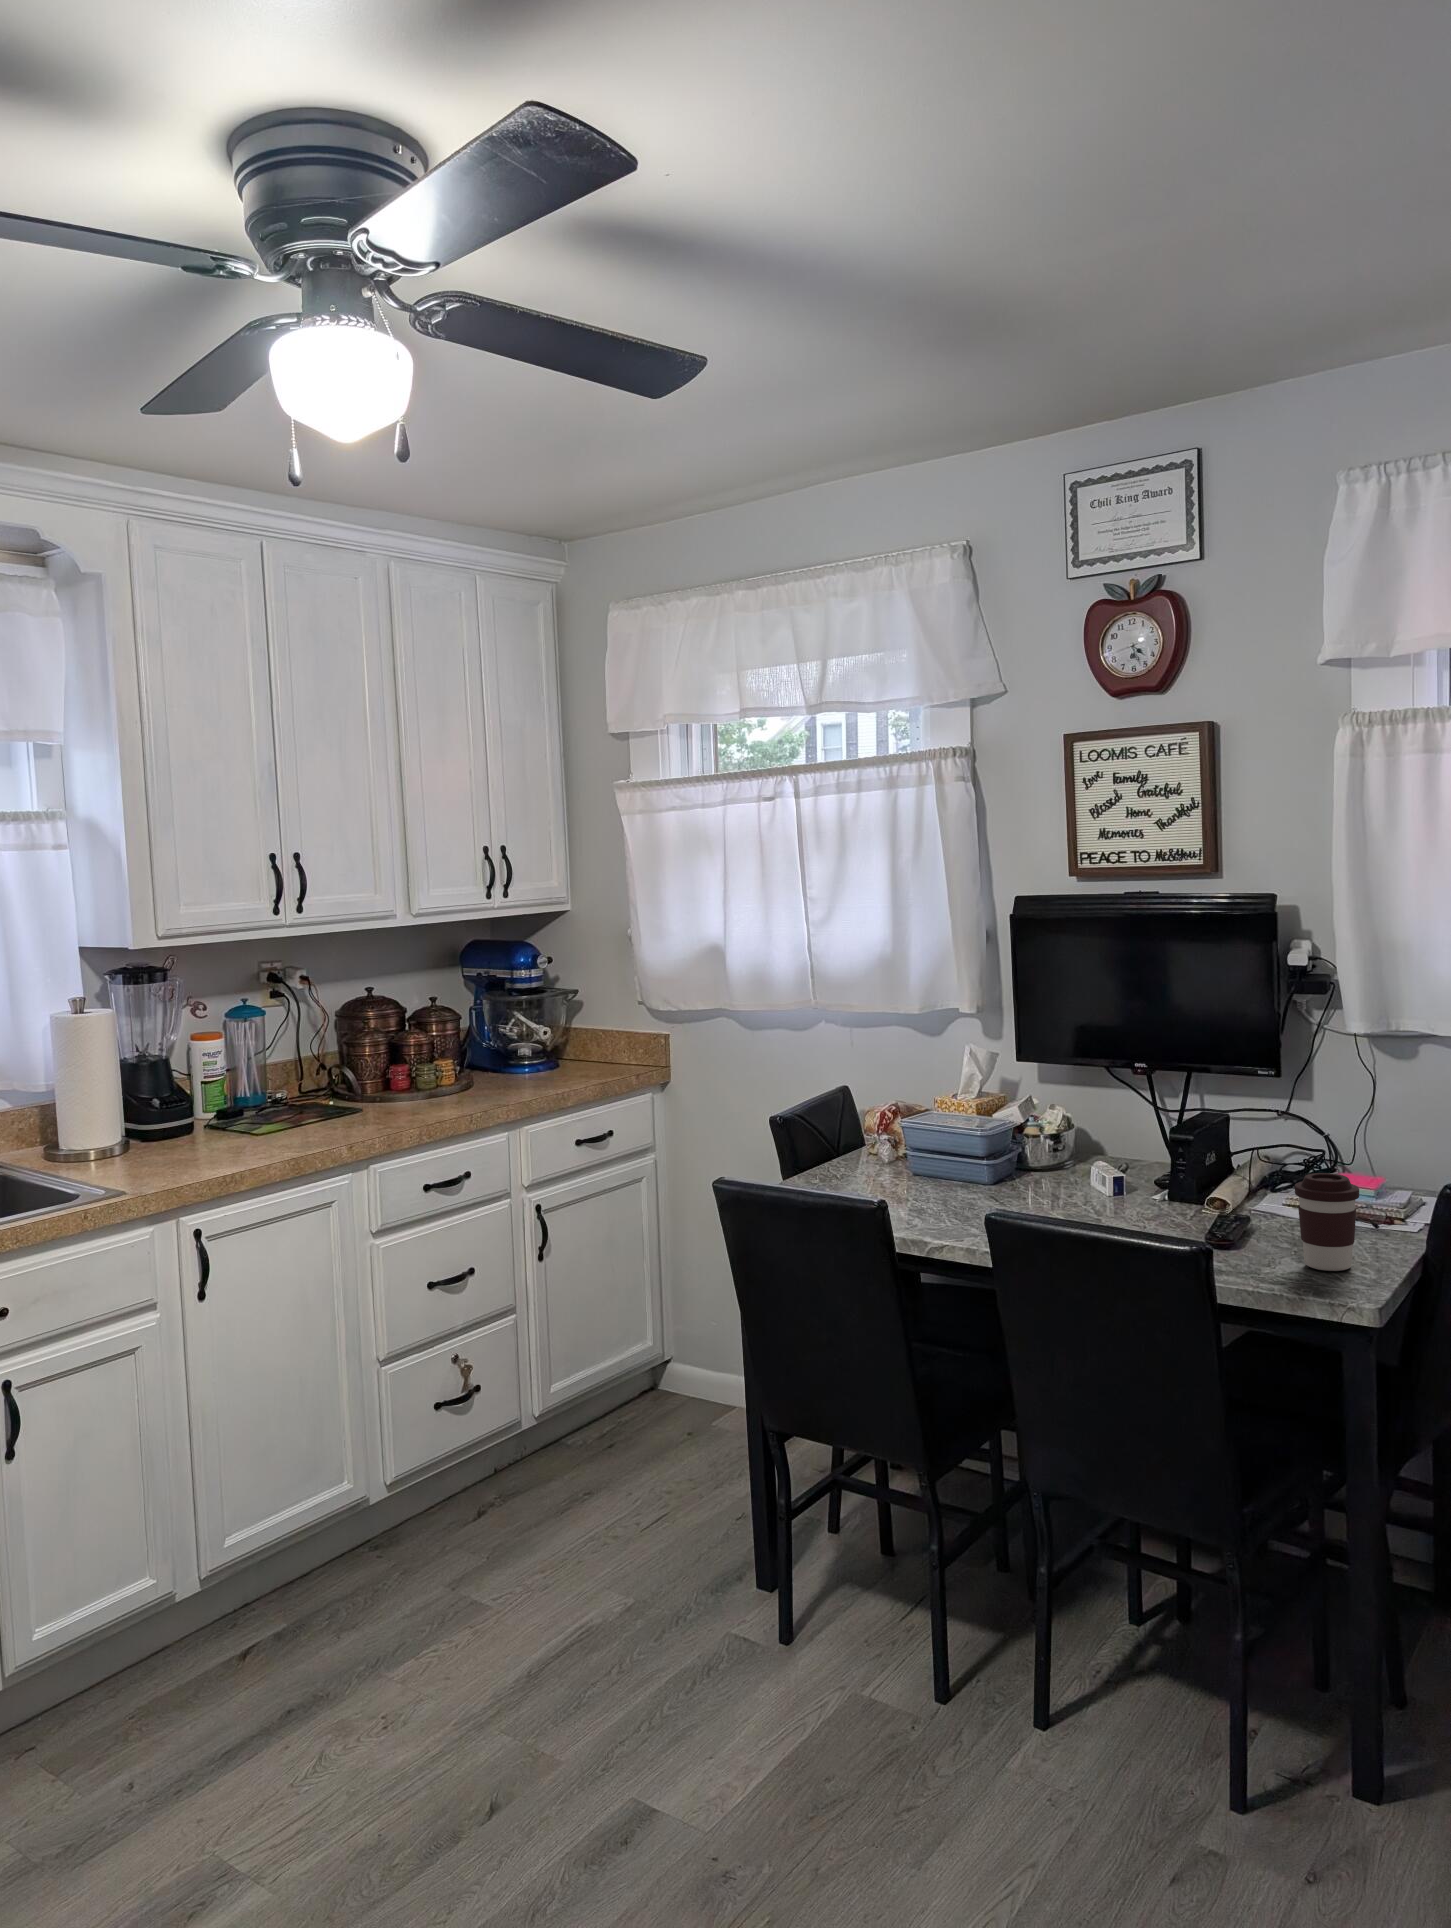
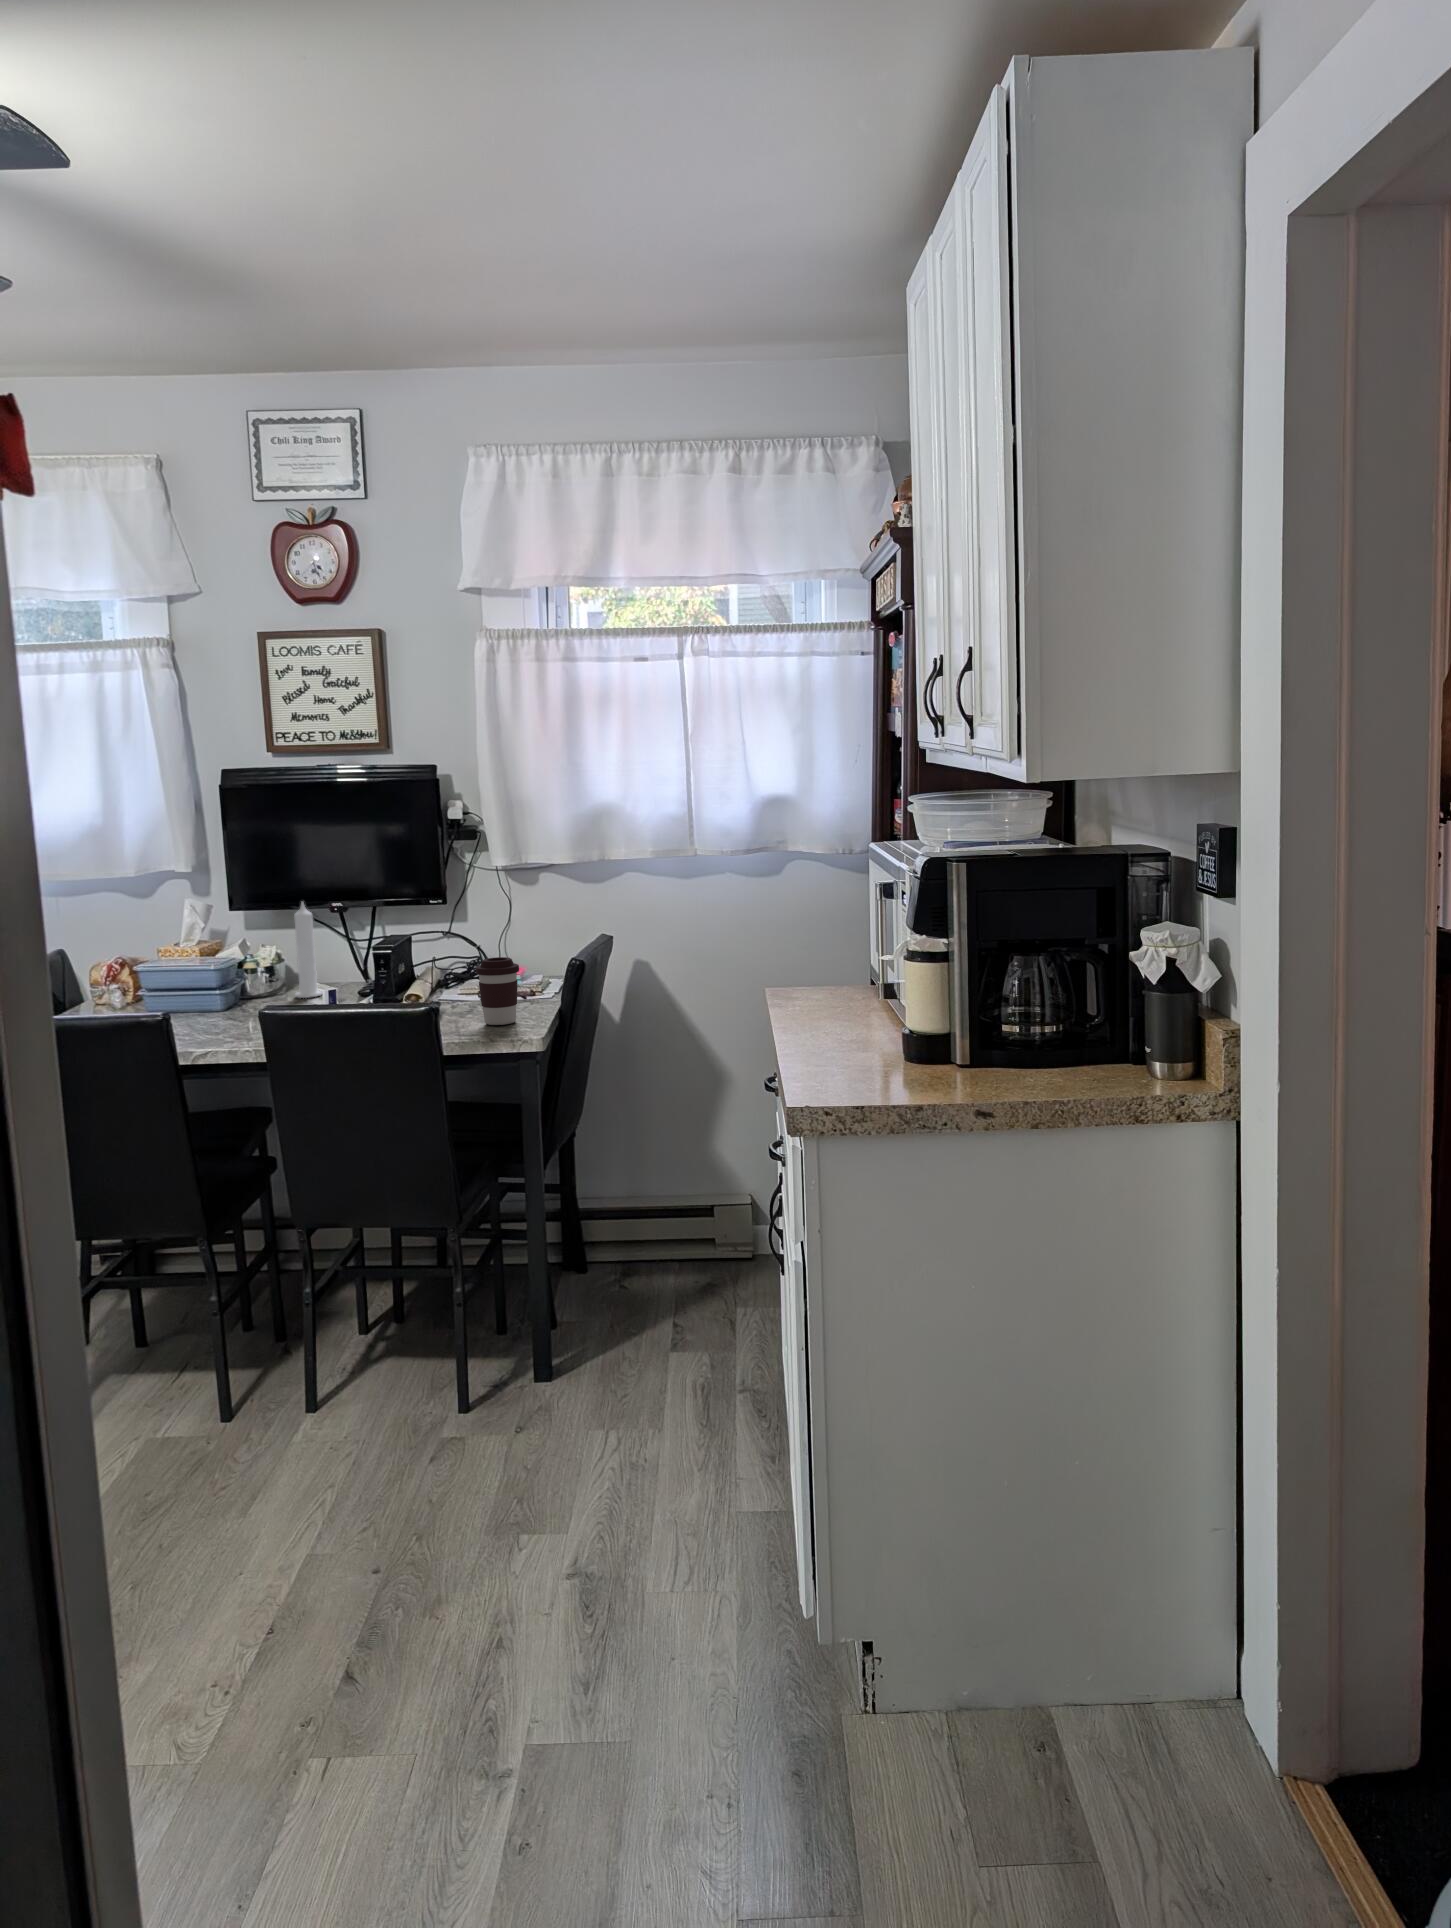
candle: none [1077,1060,1112,1180] -> present [294,902,323,998]

